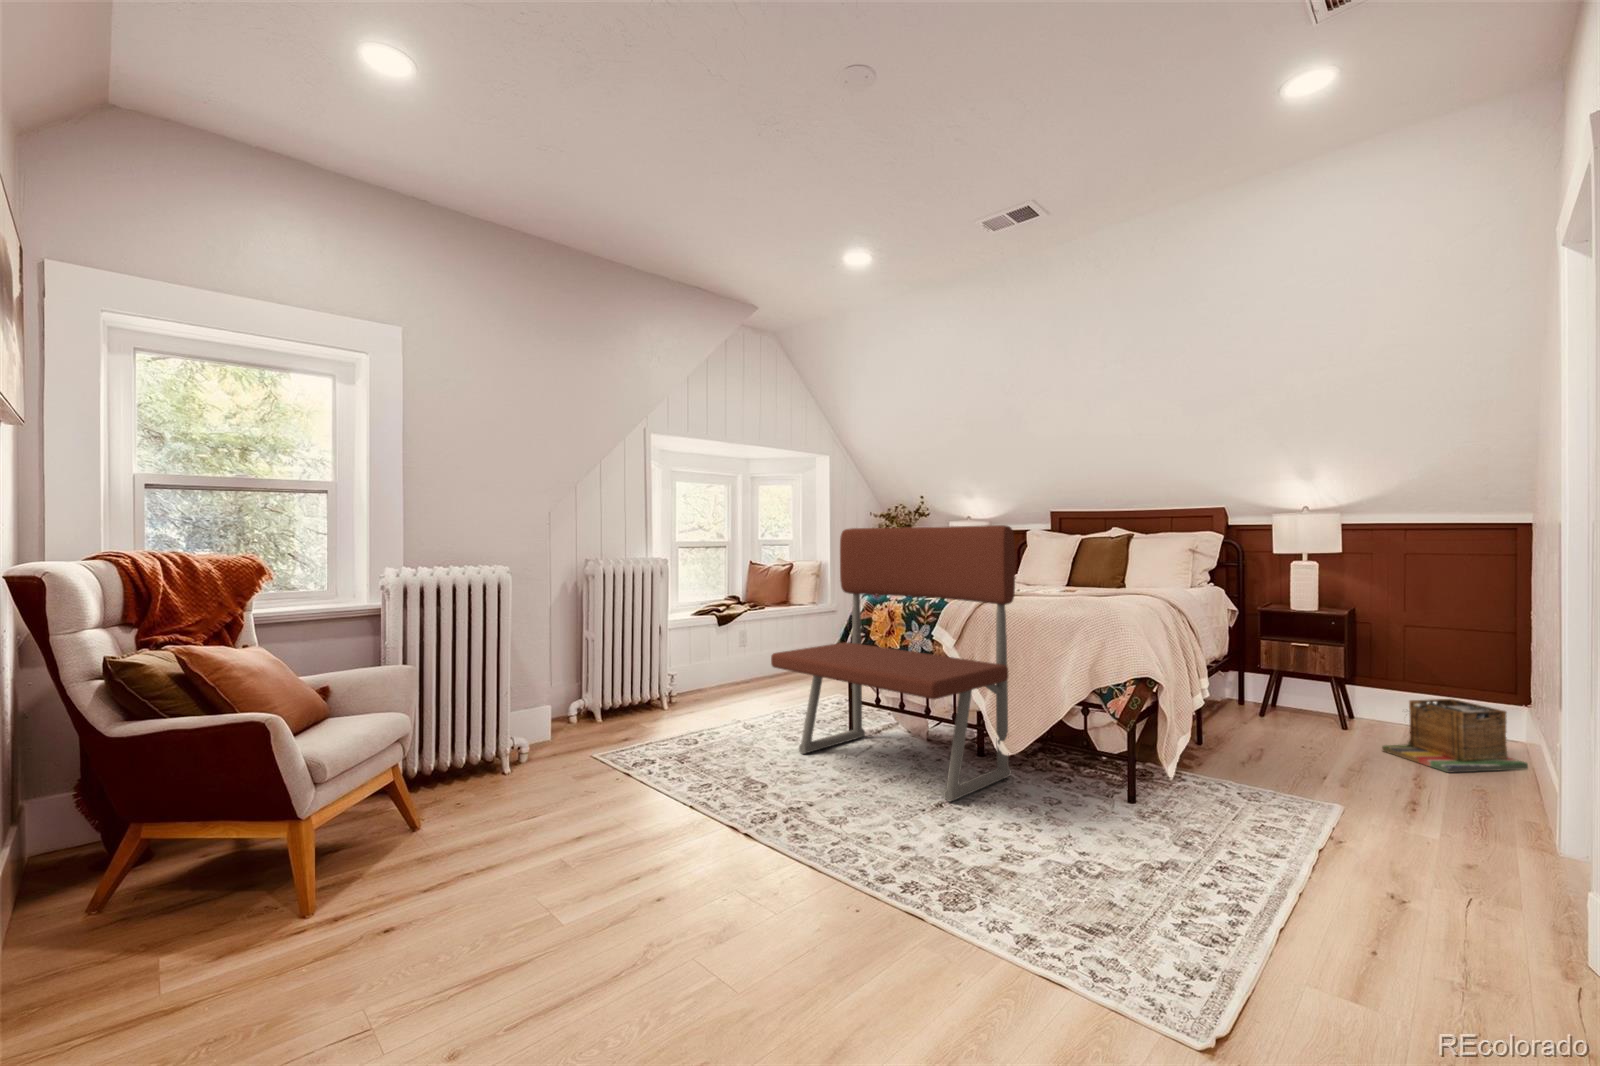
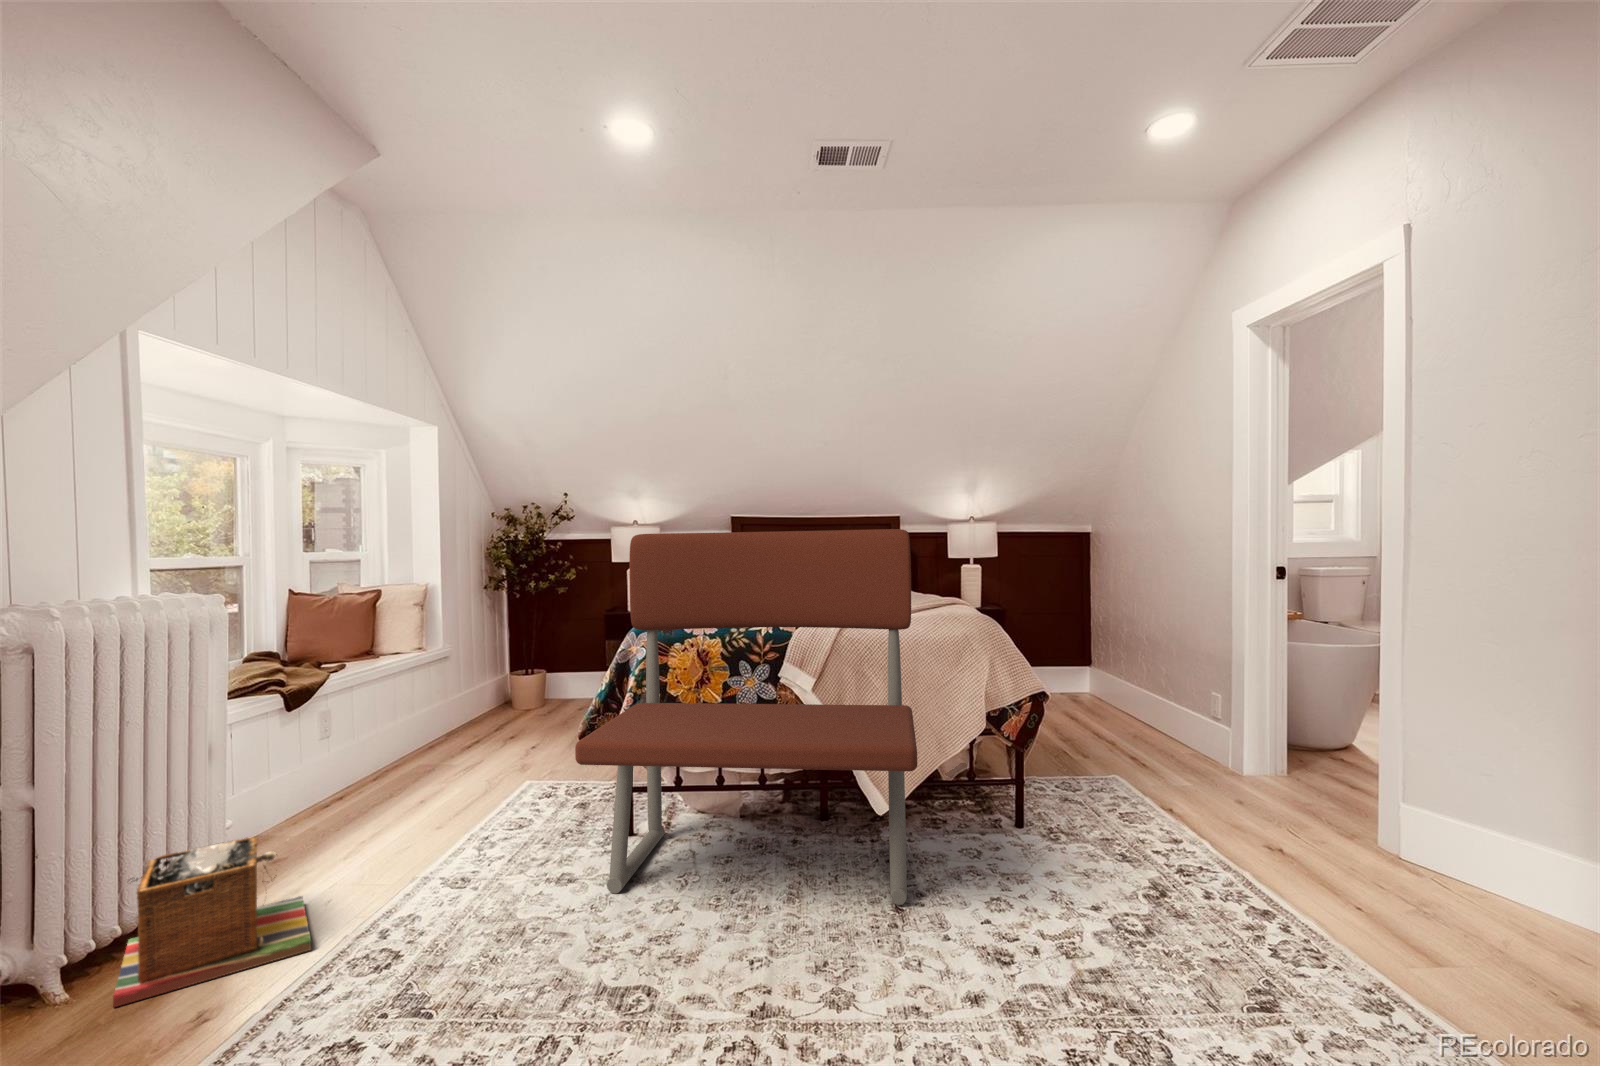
laundry basket: present [1382,699,1528,773] -> present [113,836,311,1007]

